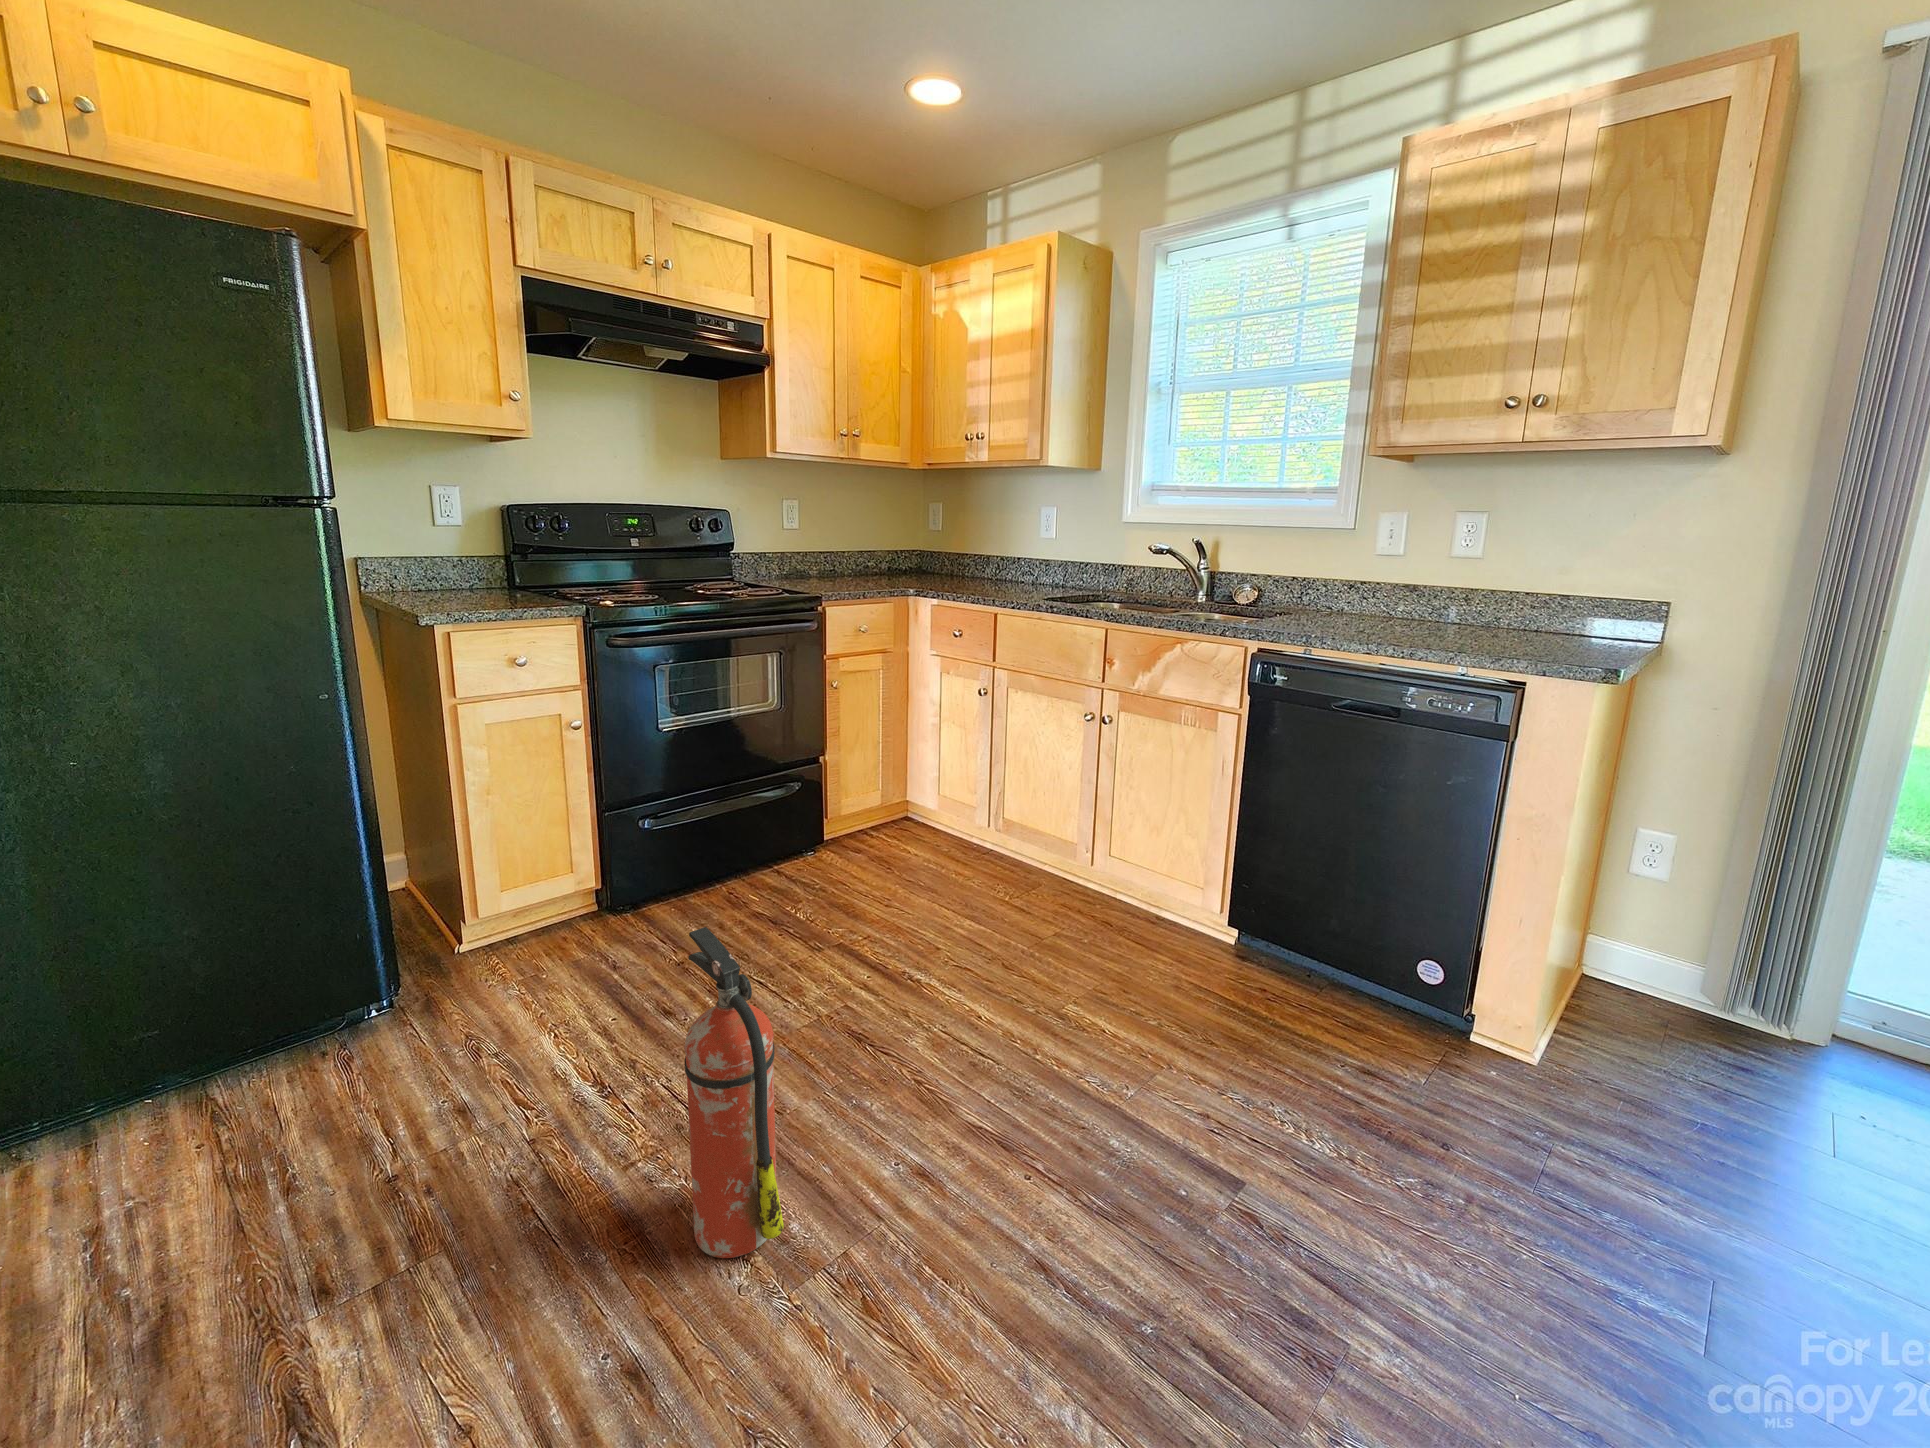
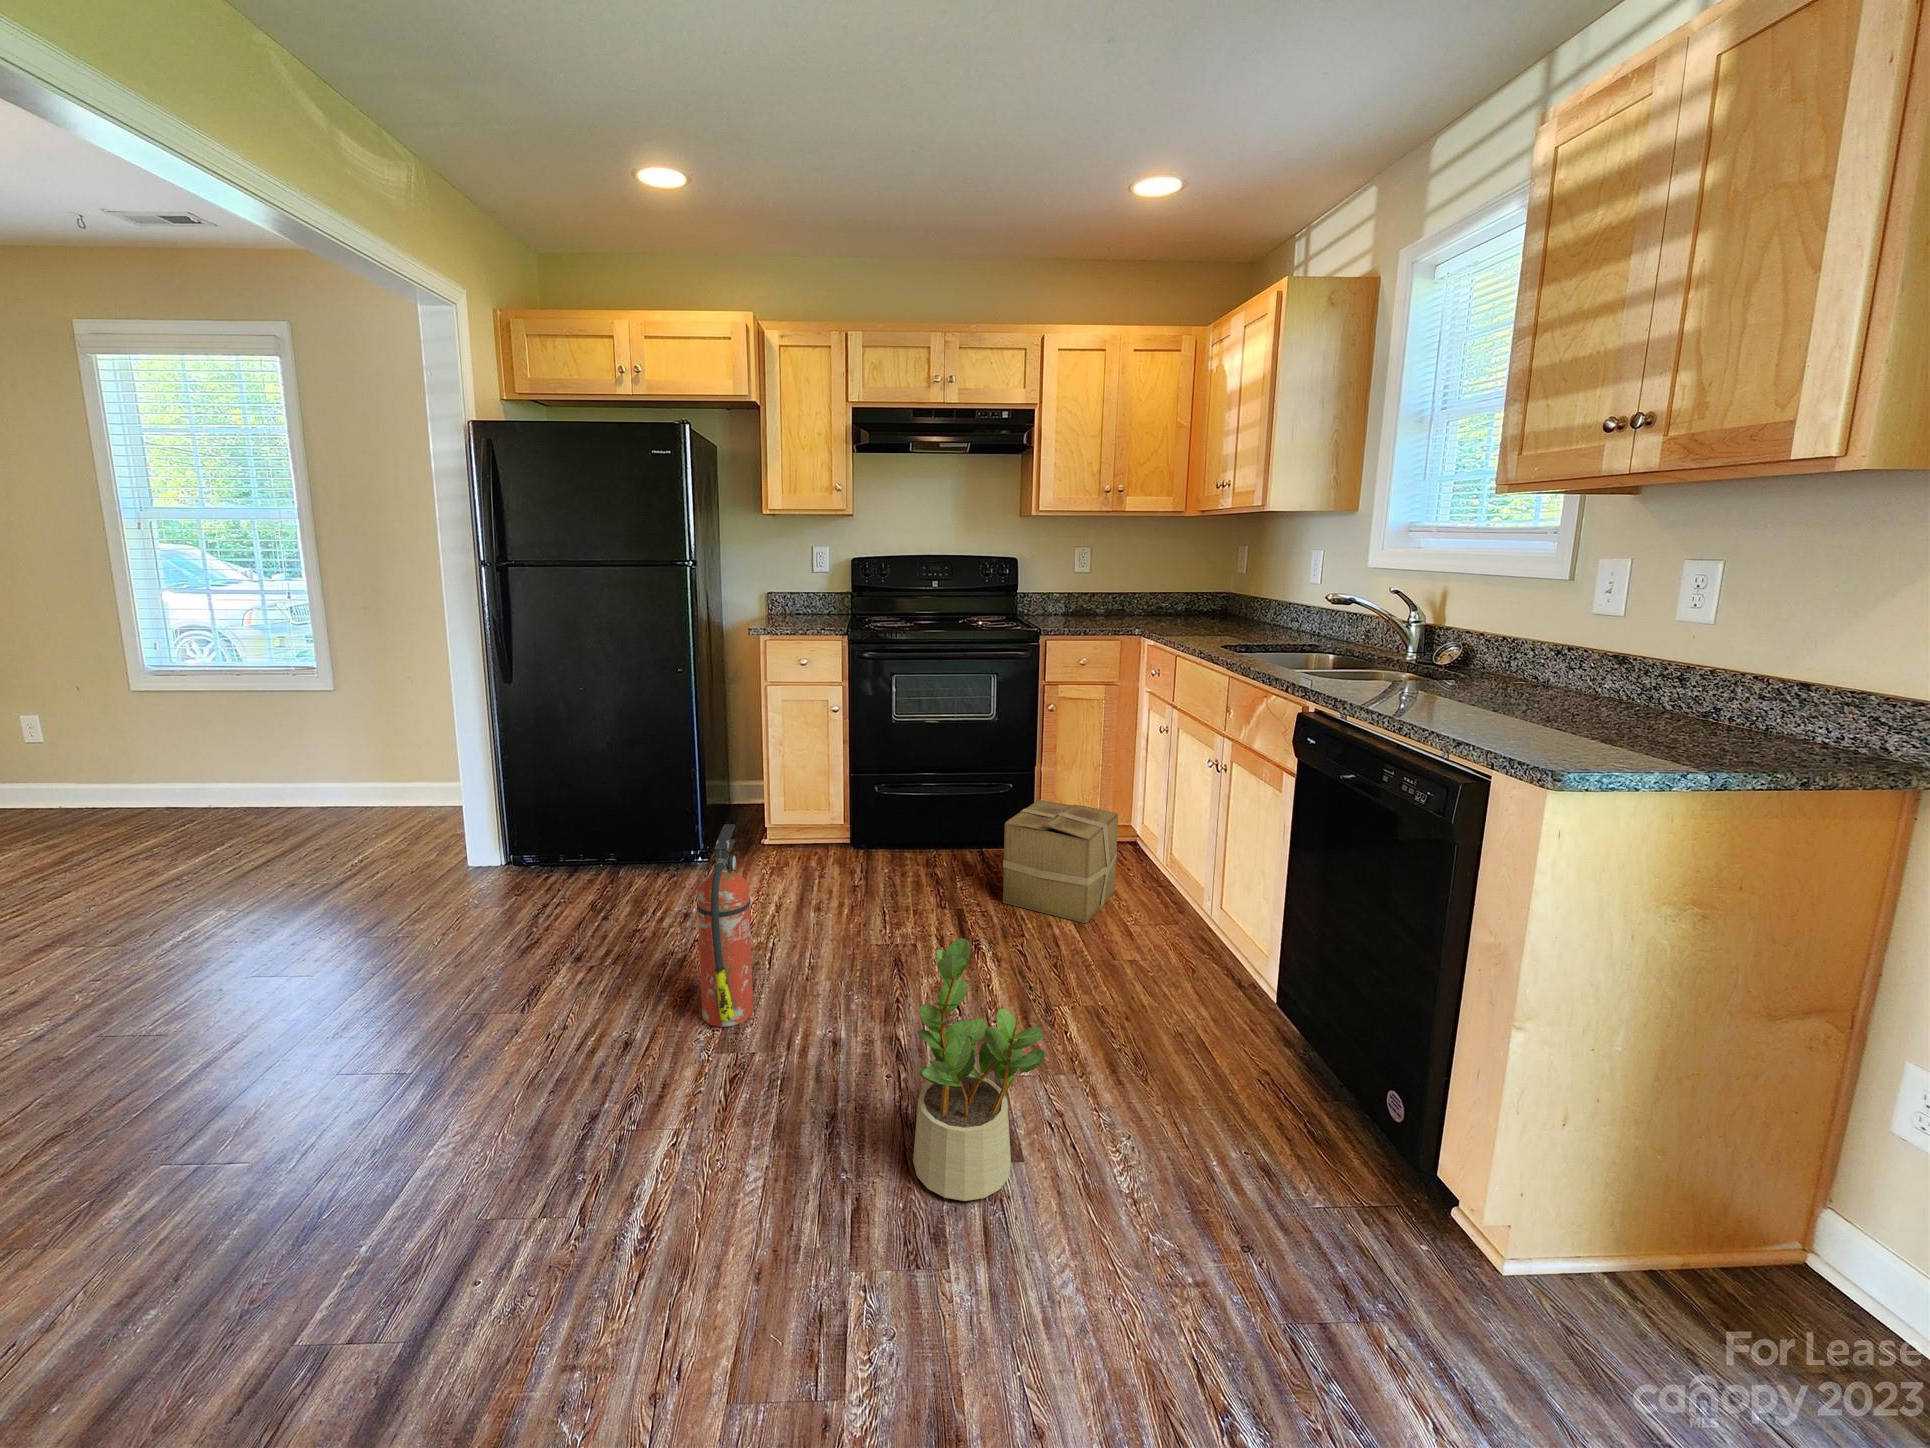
cardboard box: none [868,788,984,921] -> present [1003,800,1118,923]
potted plant: none [1160,959,1325,1274] -> present [913,938,1045,1201]

